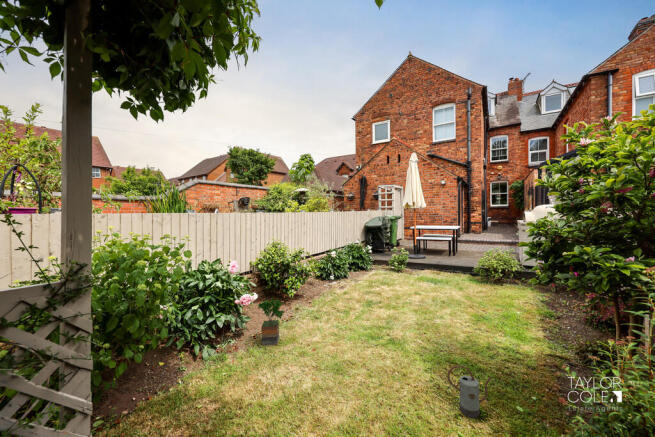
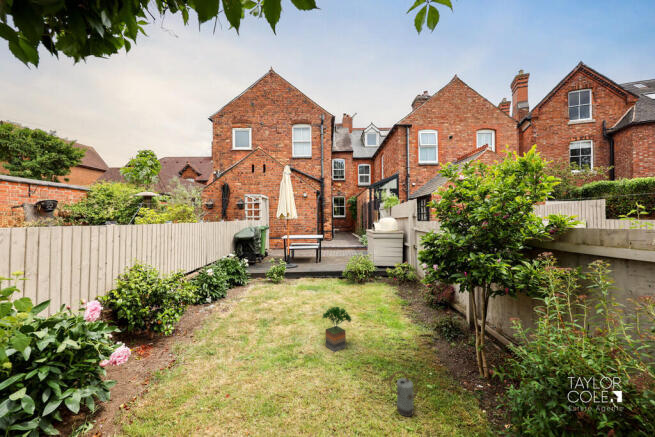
potted tree: present [258,300,284,345] -> present [323,307,352,352]

